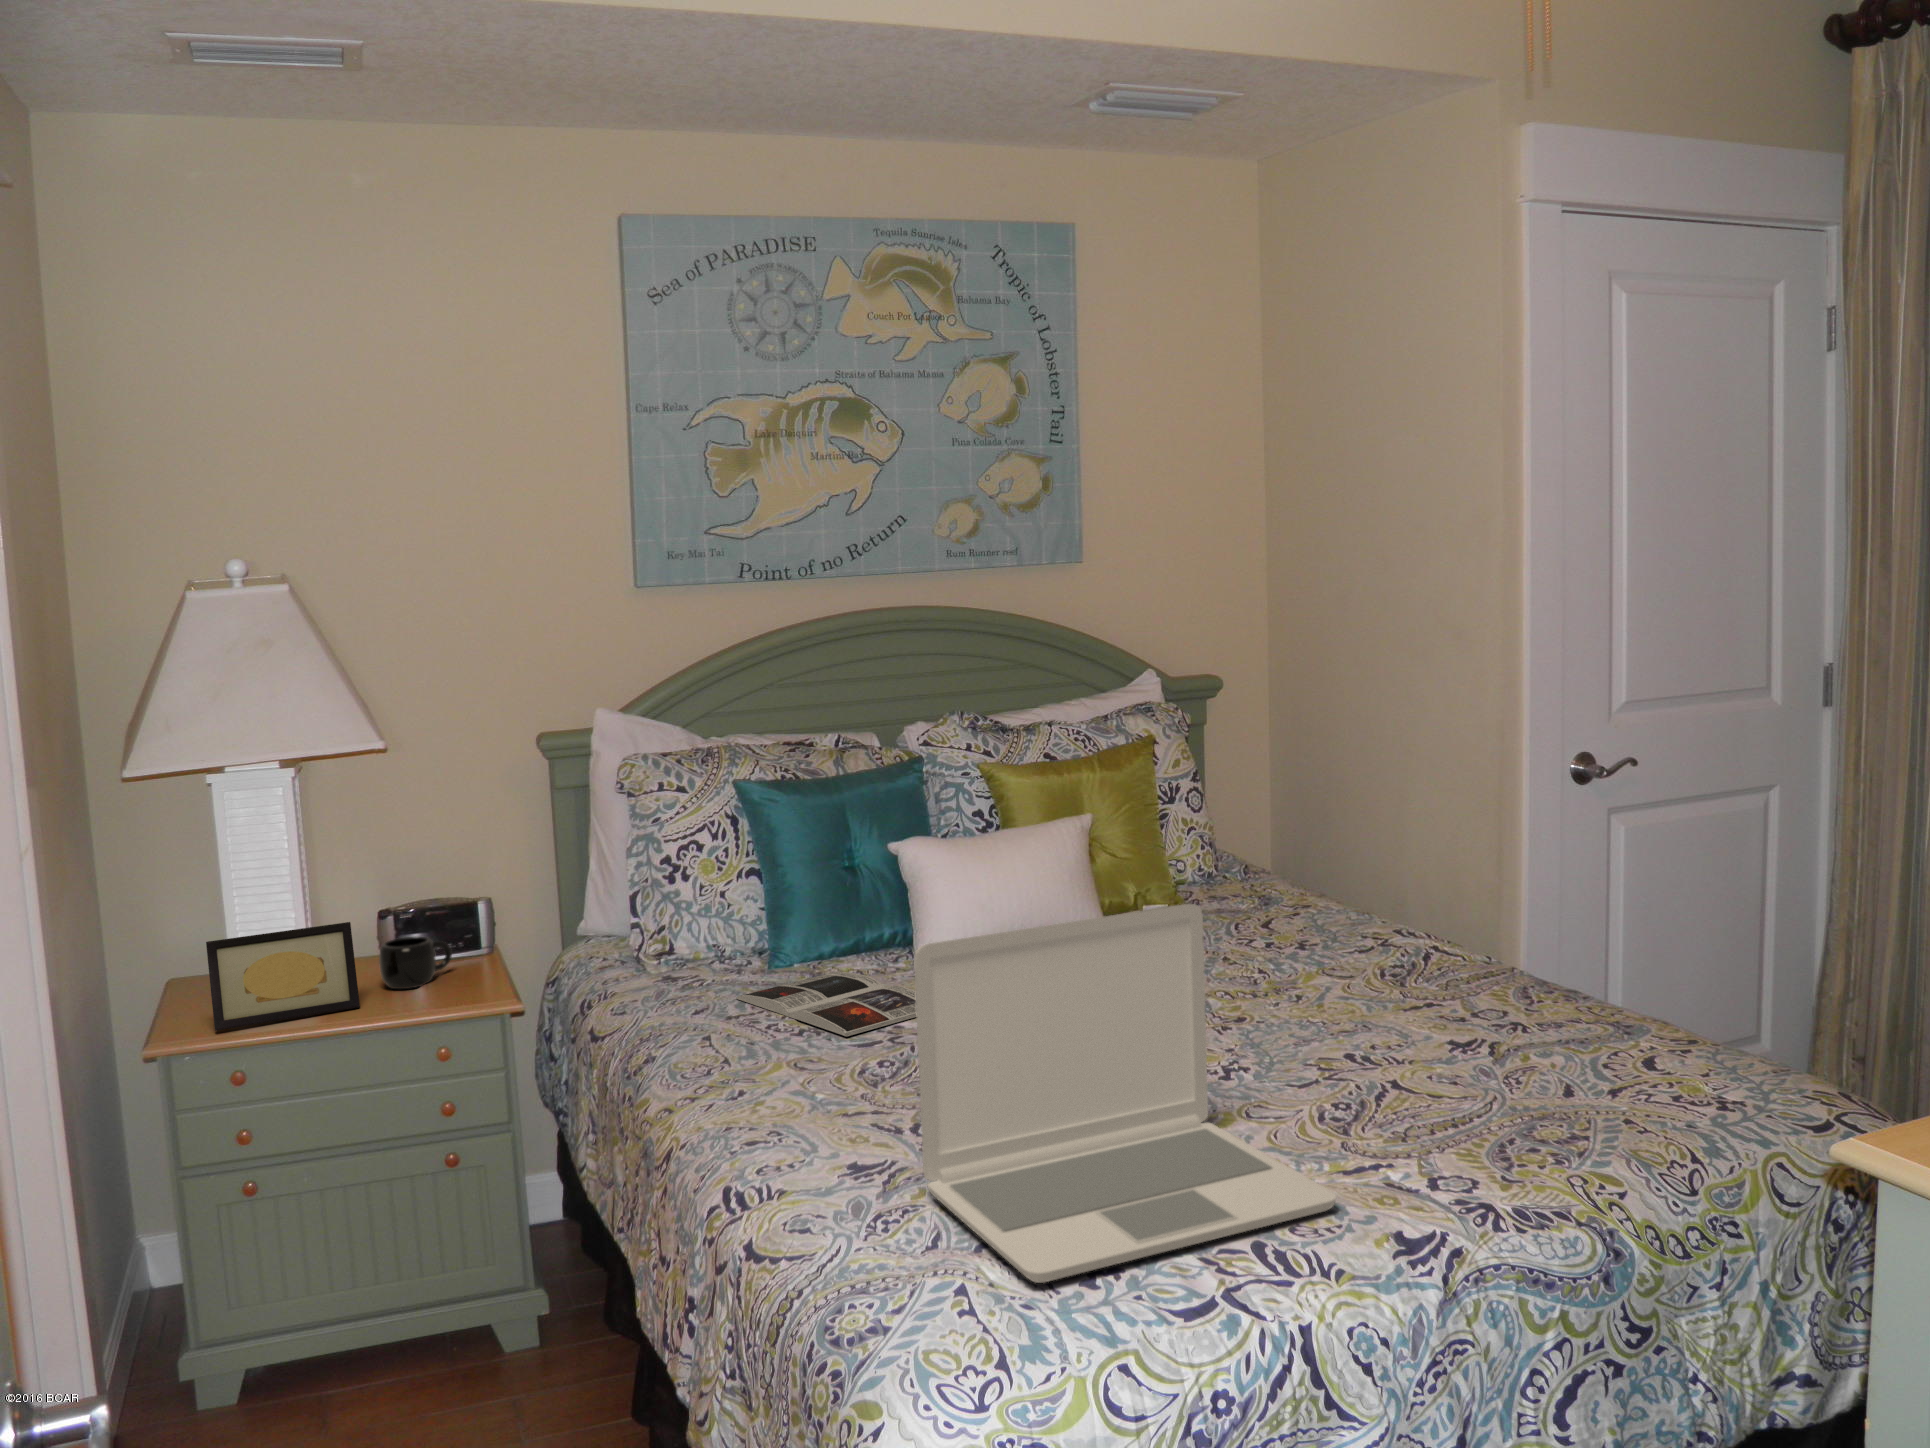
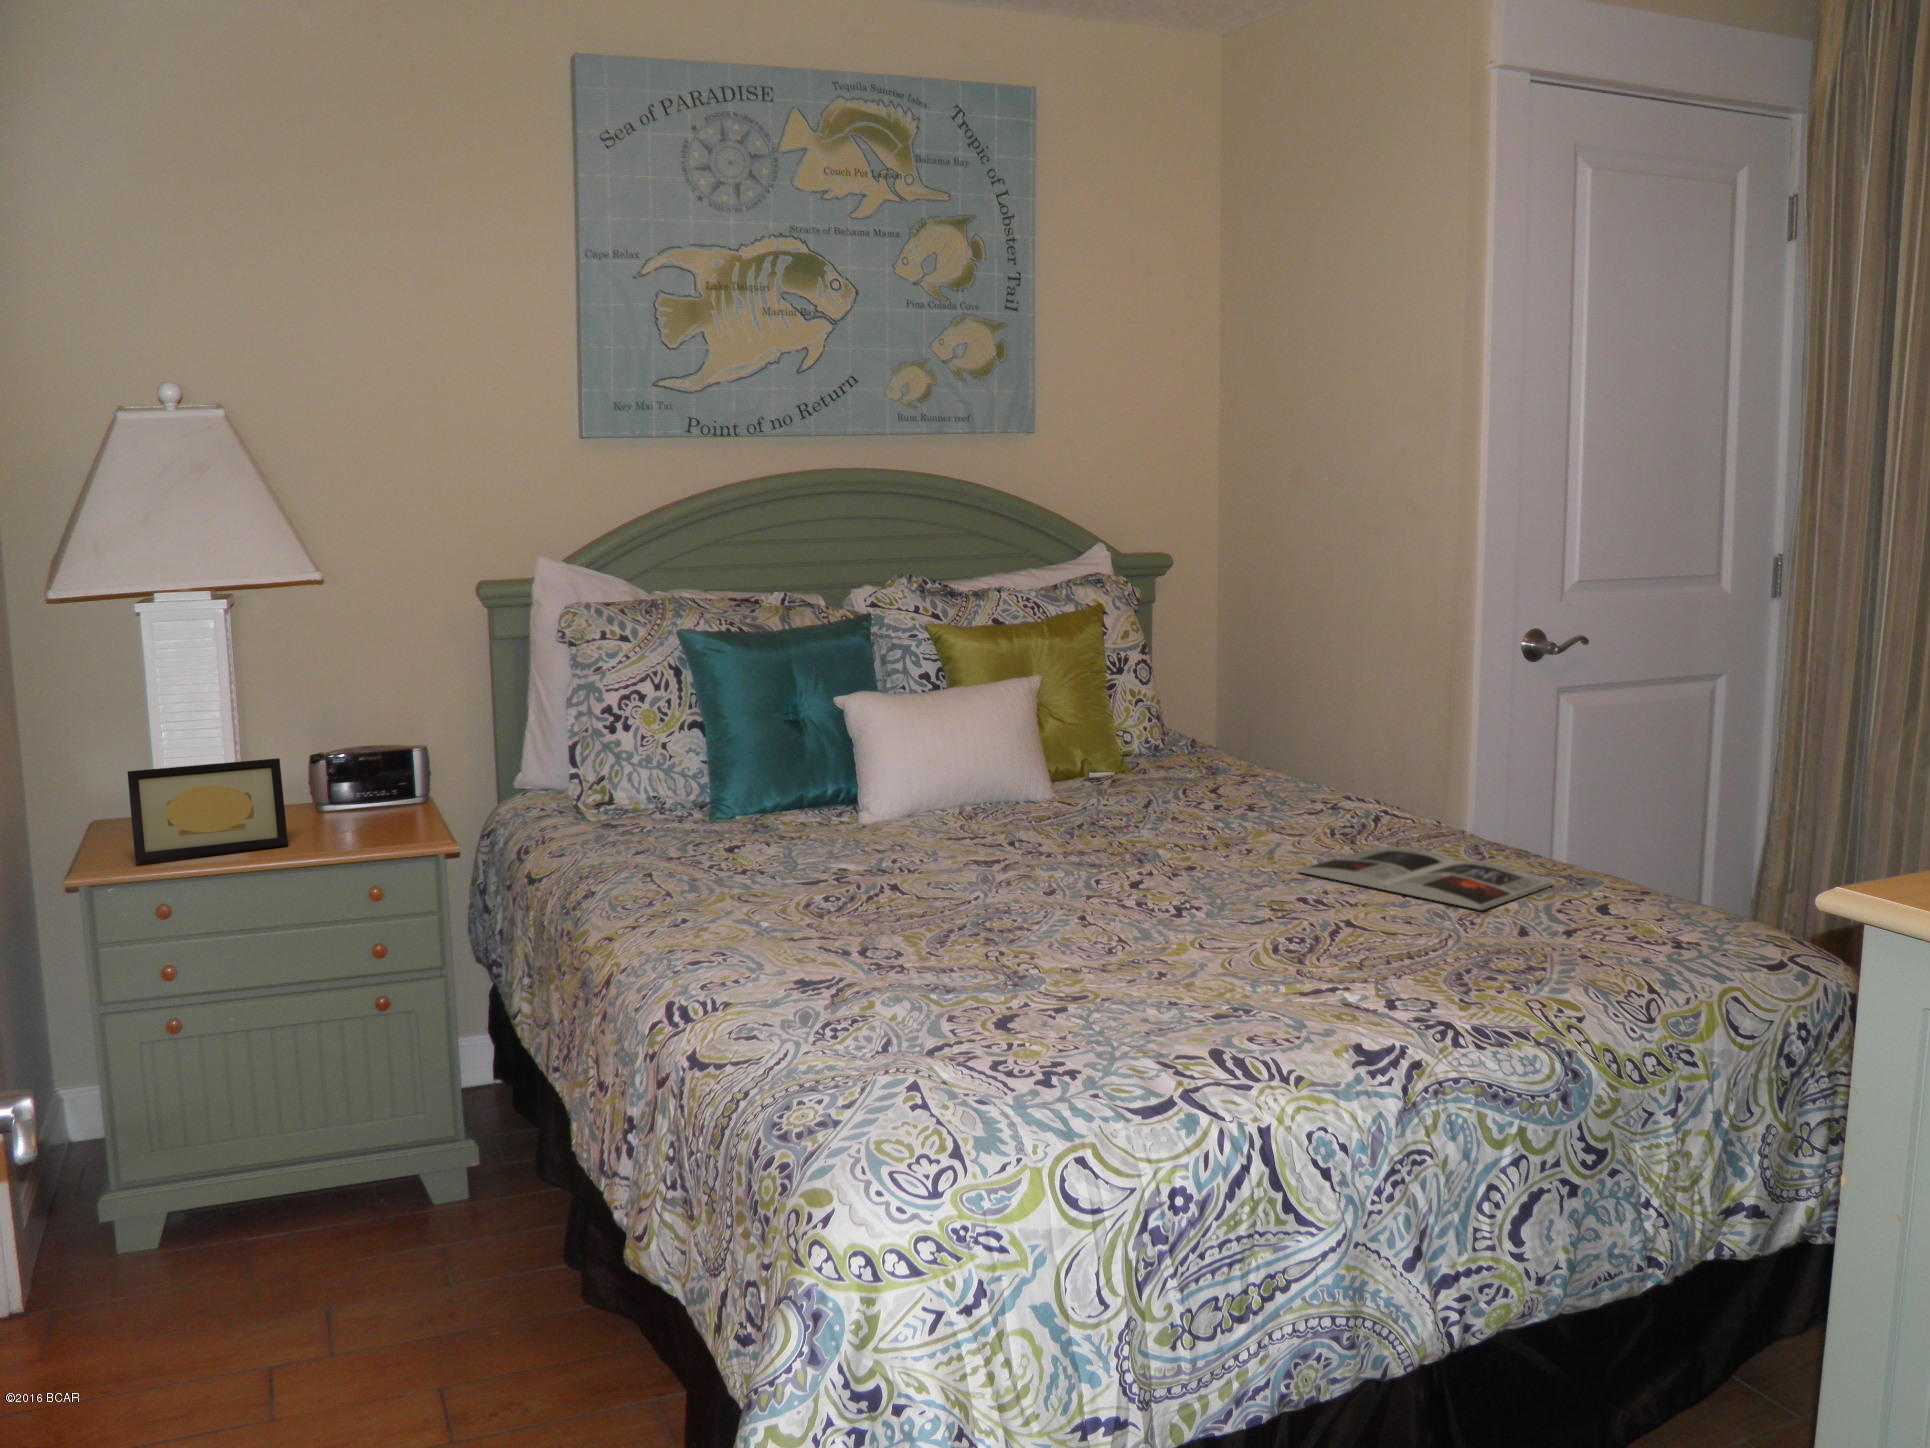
laptop: present [914,904,1336,1283] -> none [869,724,1296,1082]
mug: present [379,937,452,989] -> none [309,780,385,831]
magazine: present [736,972,917,1037] -> present [1298,847,1553,910]

